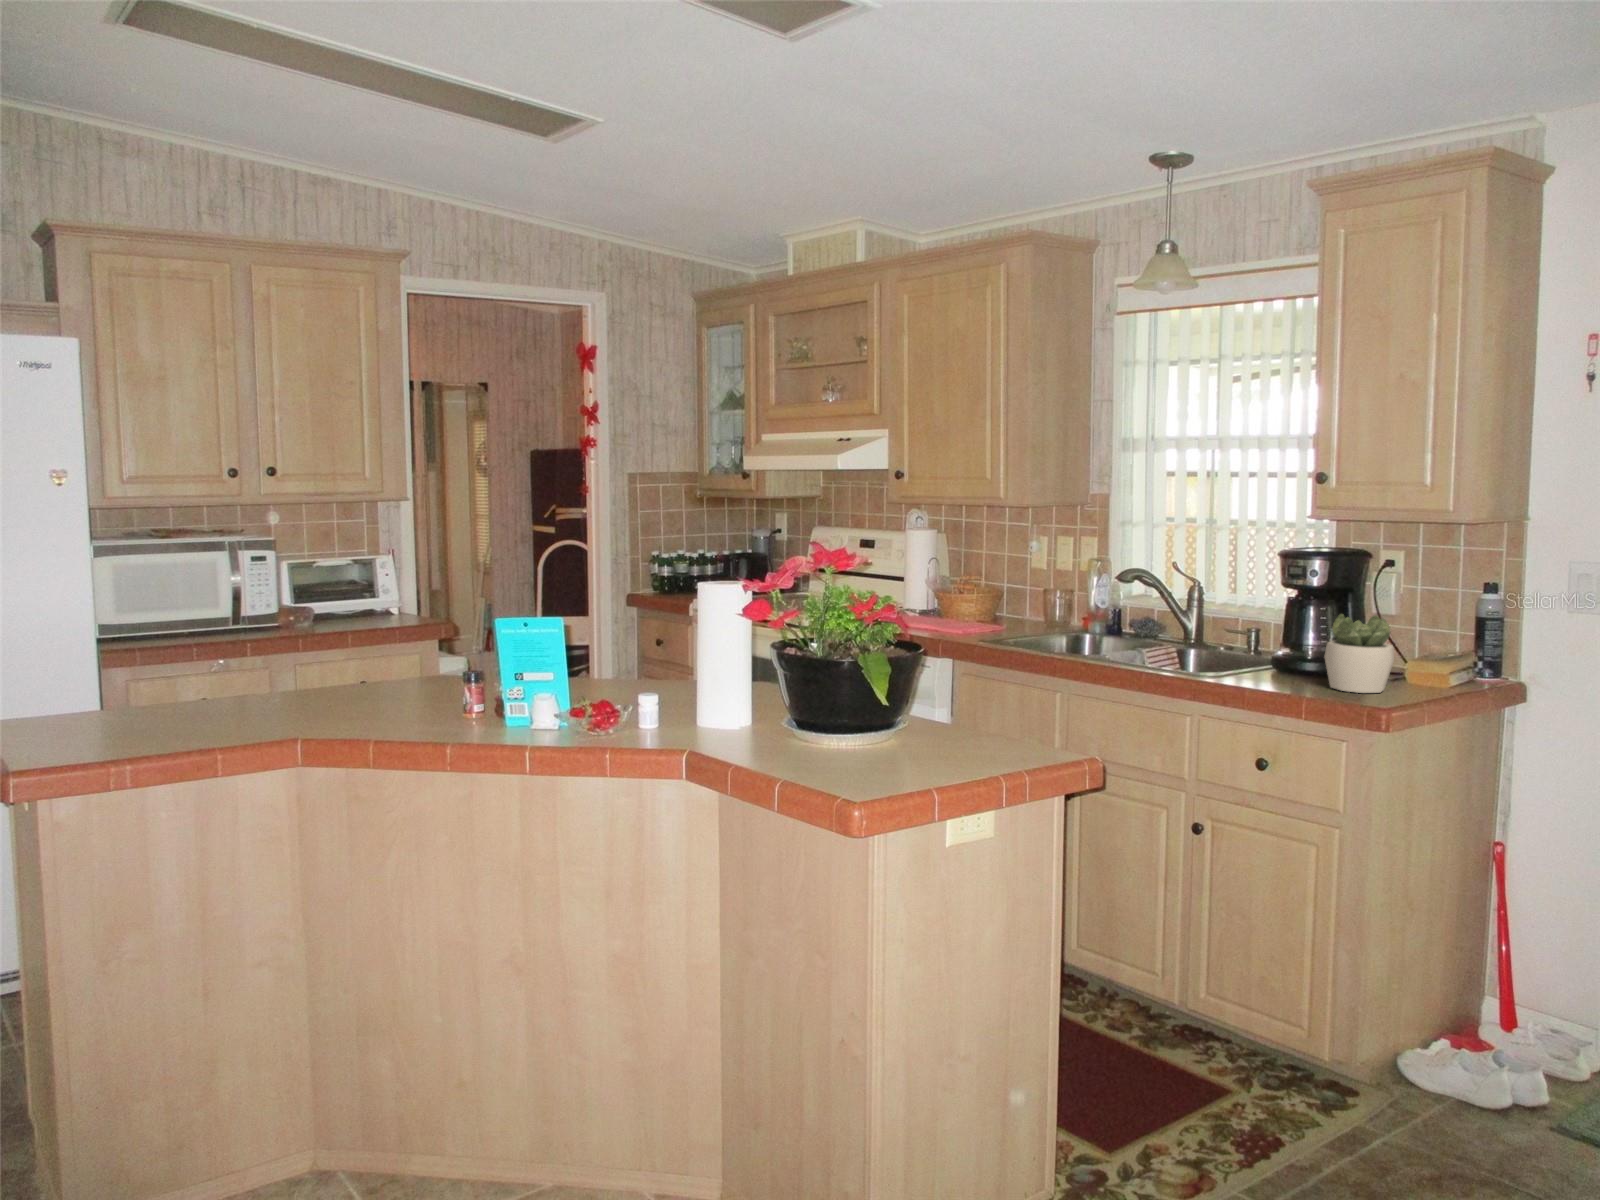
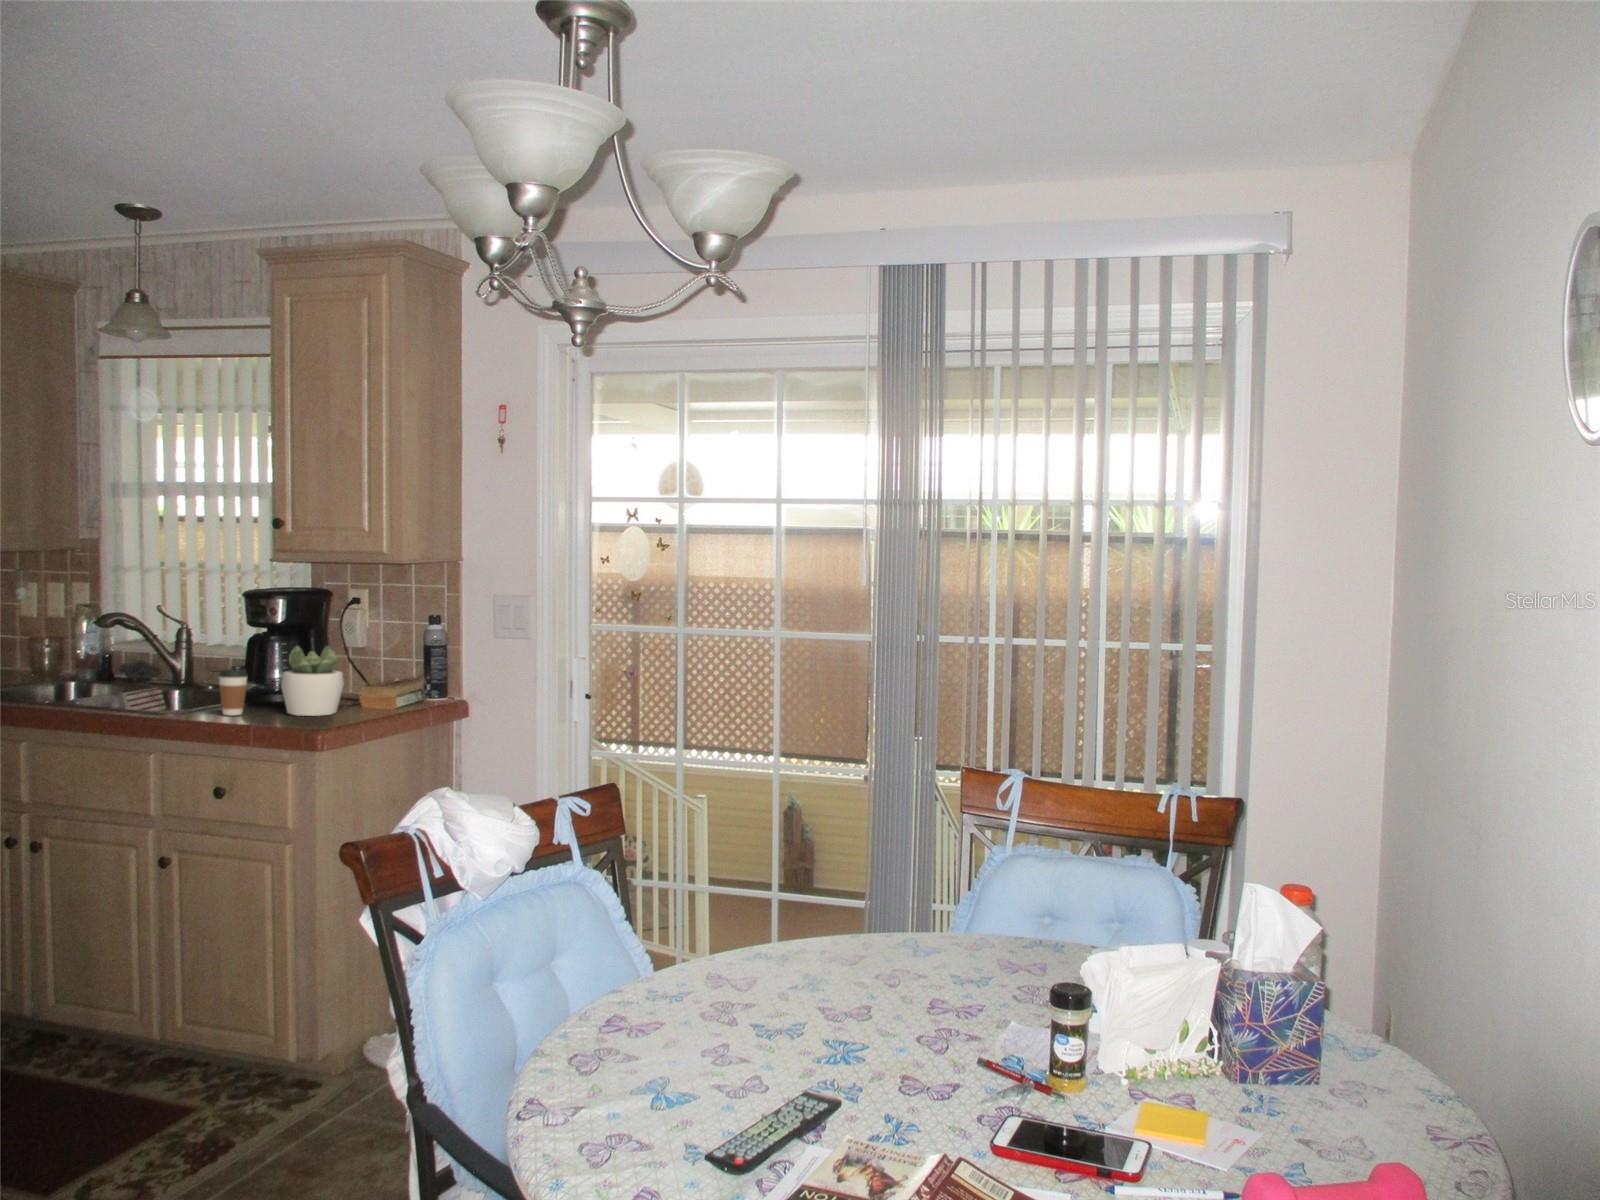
coffee cup: none [1258,636,1289,686] -> present [219,670,248,716]

